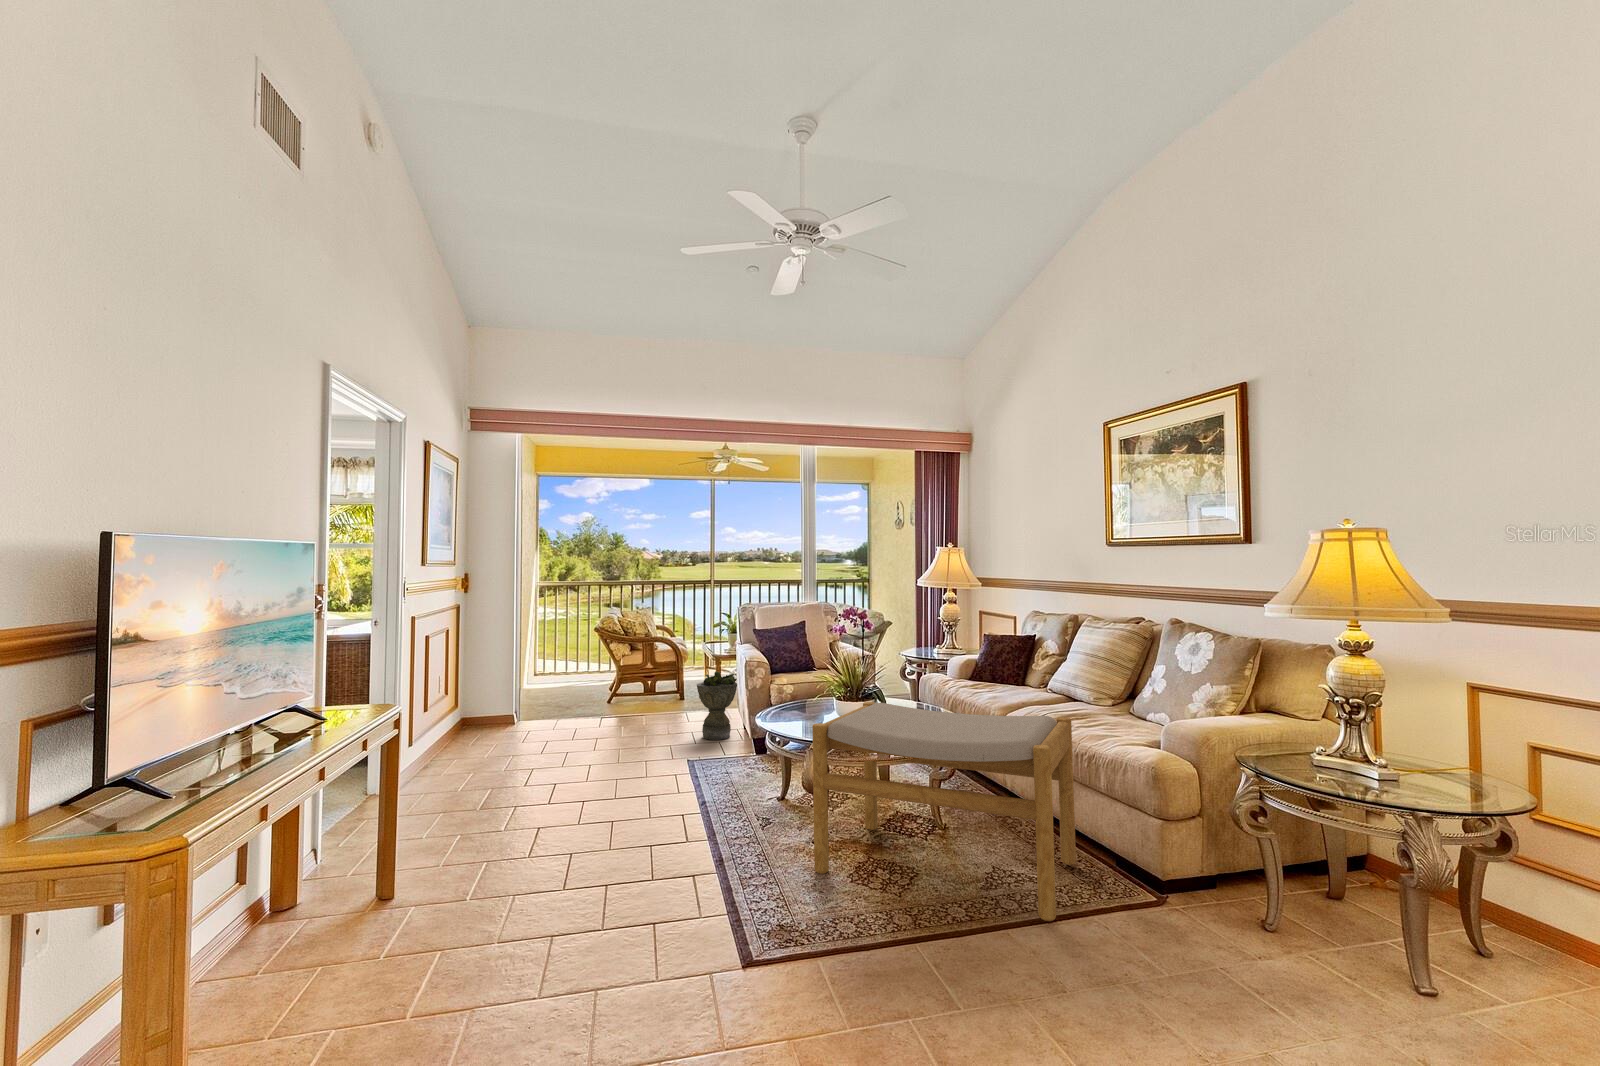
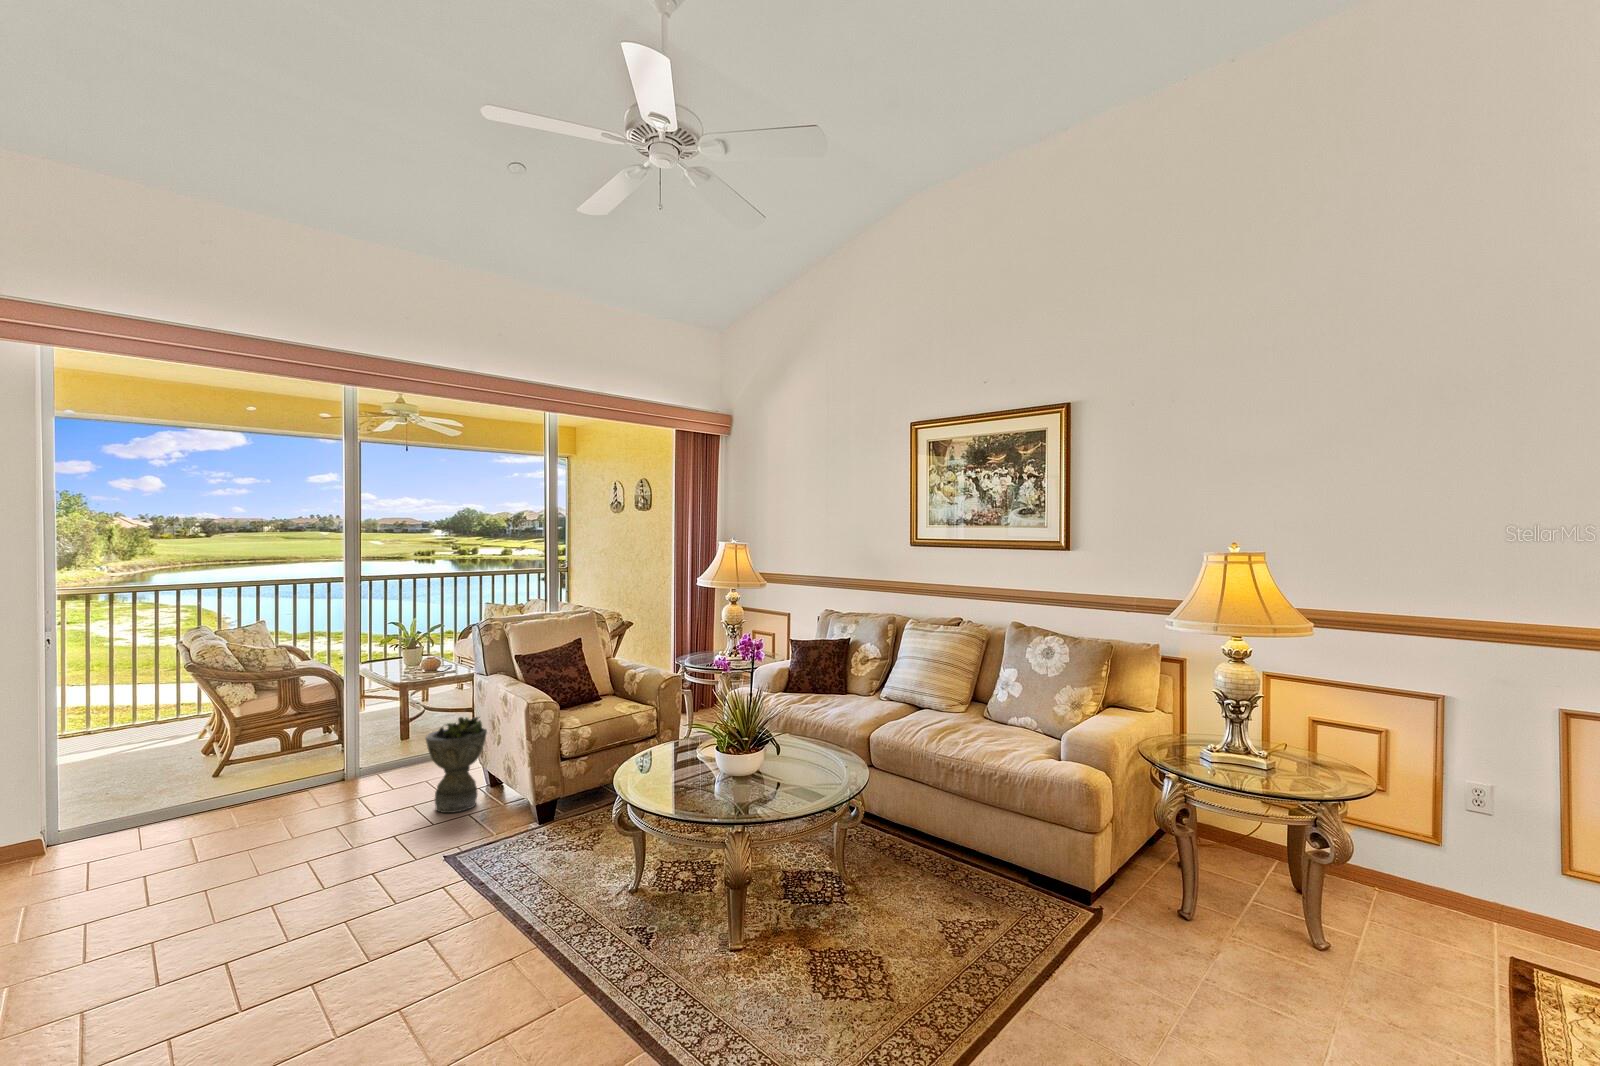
footstool: present [812,702,1076,921] -> none [774,740,1070,986]

